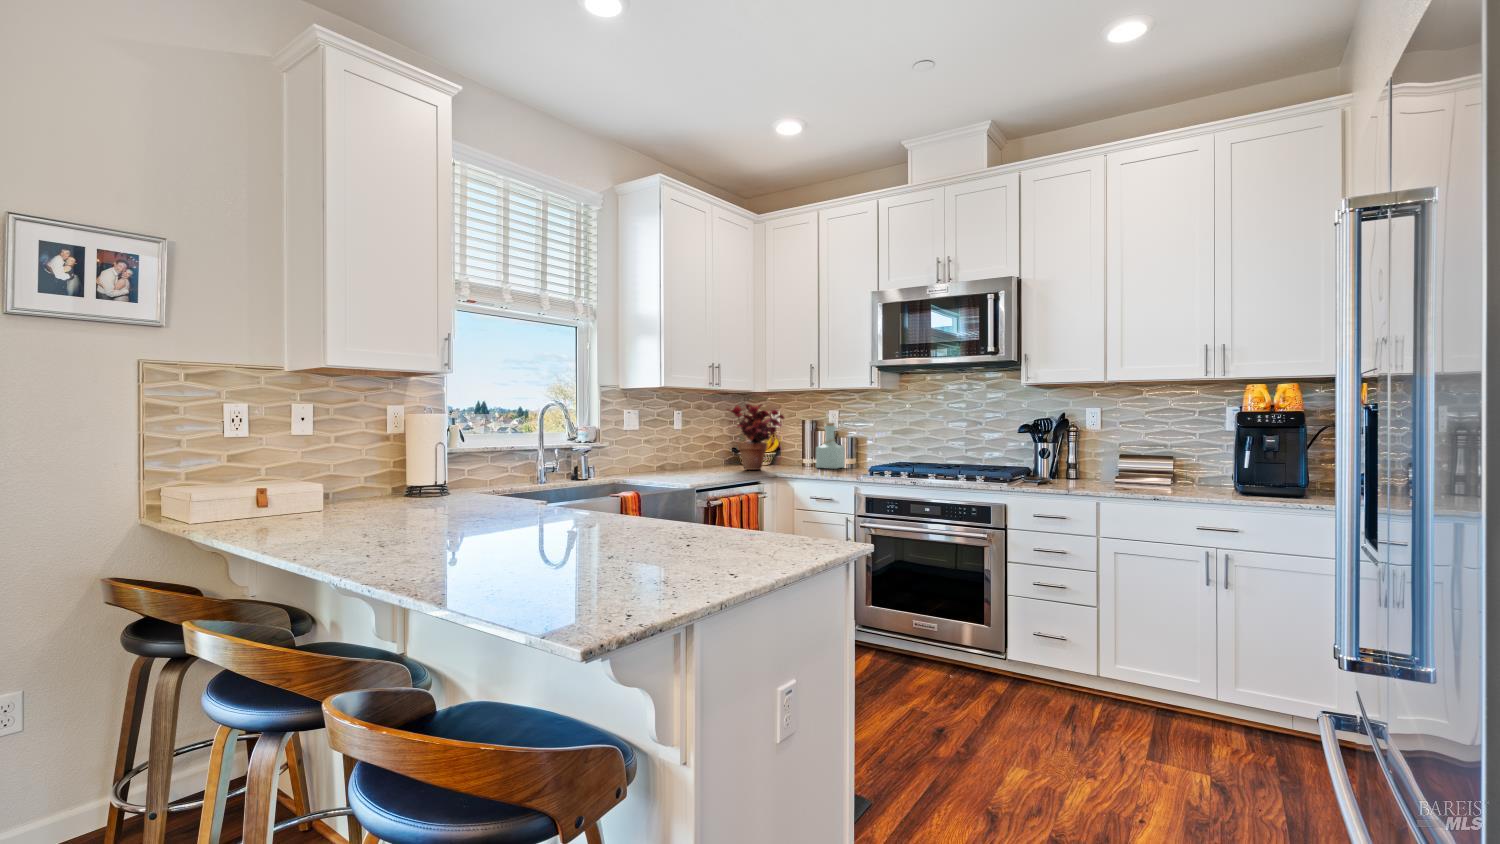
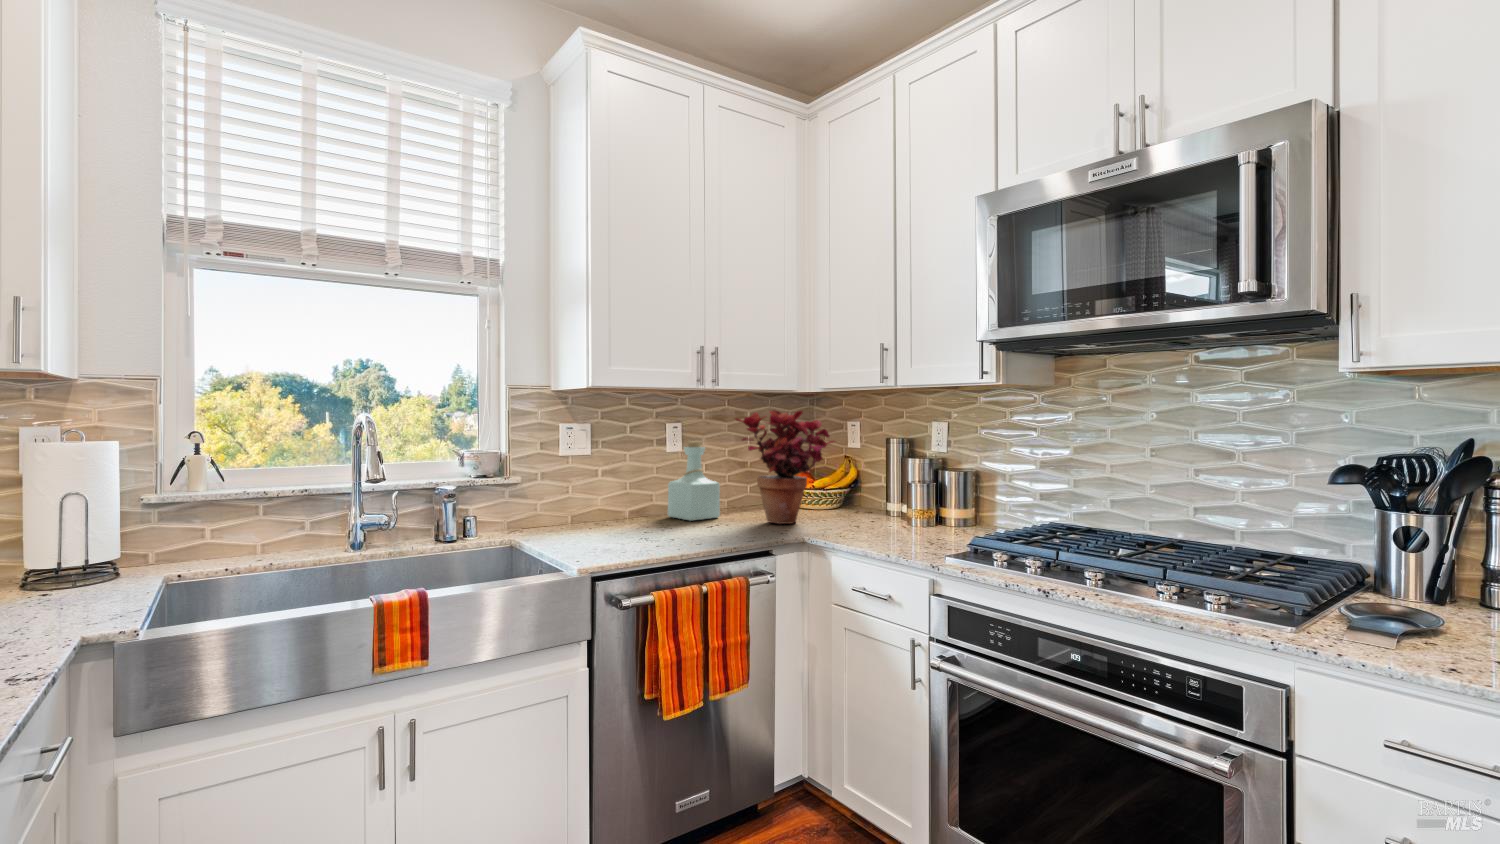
bottle: present [816,423,845,469] -> present [668,441,720,521]

